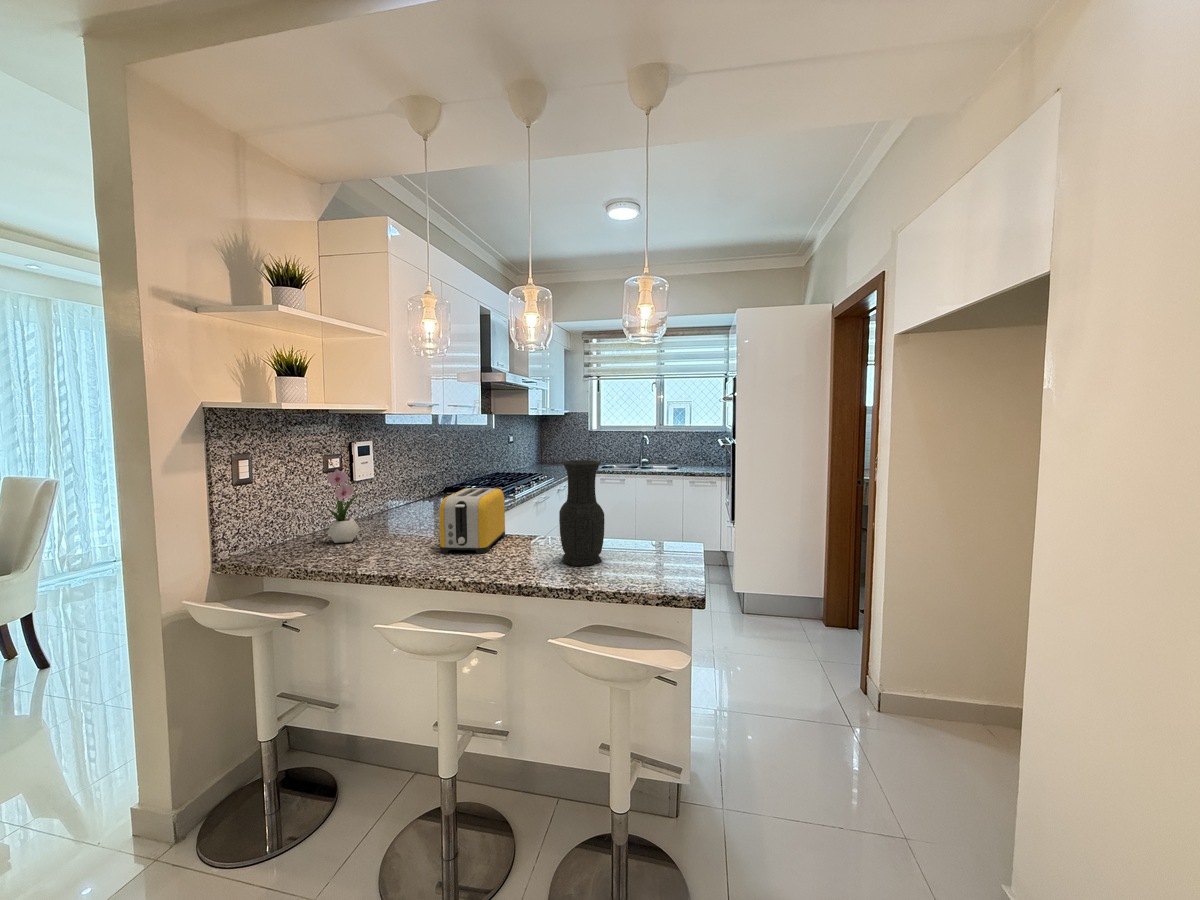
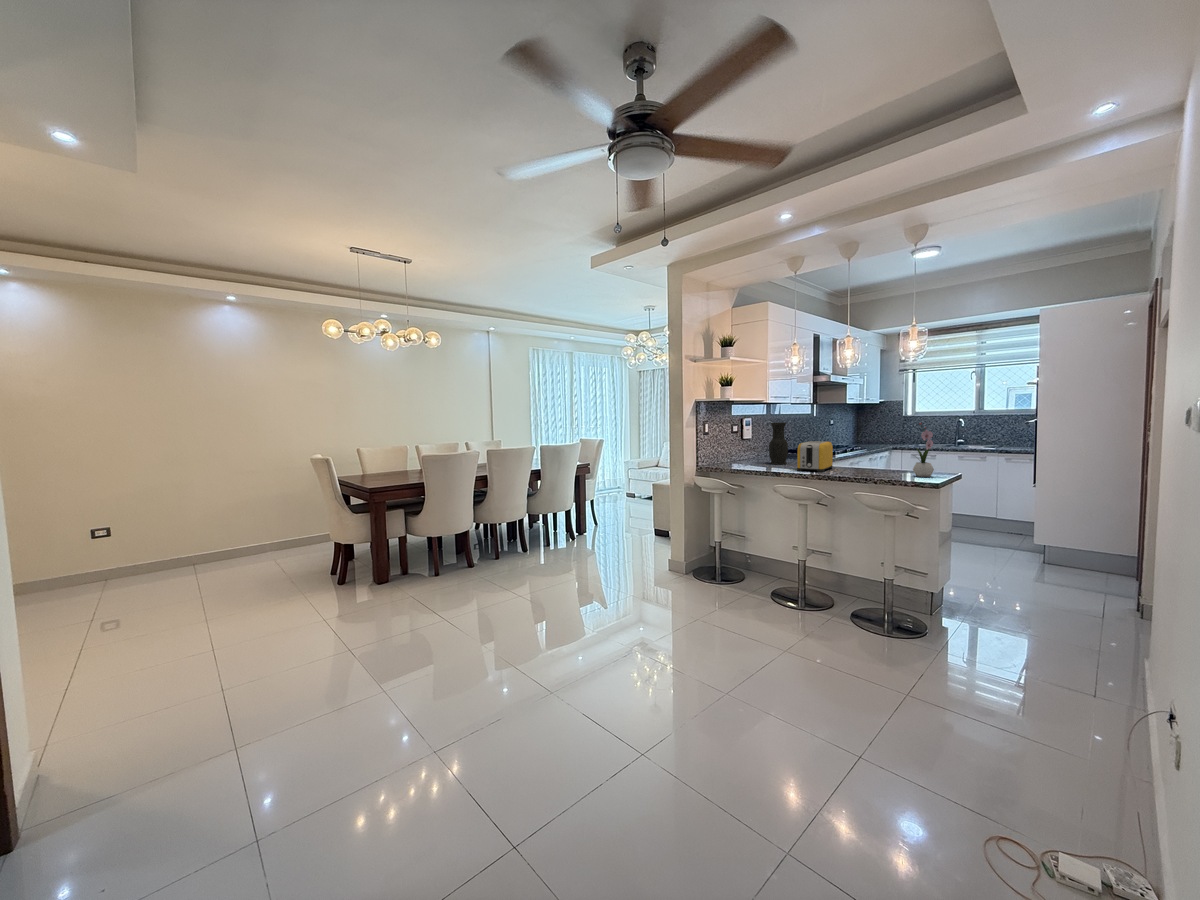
flower arrangement: present [326,458,360,543] -> present [913,423,934,477]
vase: present [559,460,605,566] -> present [769,422,788,464]

